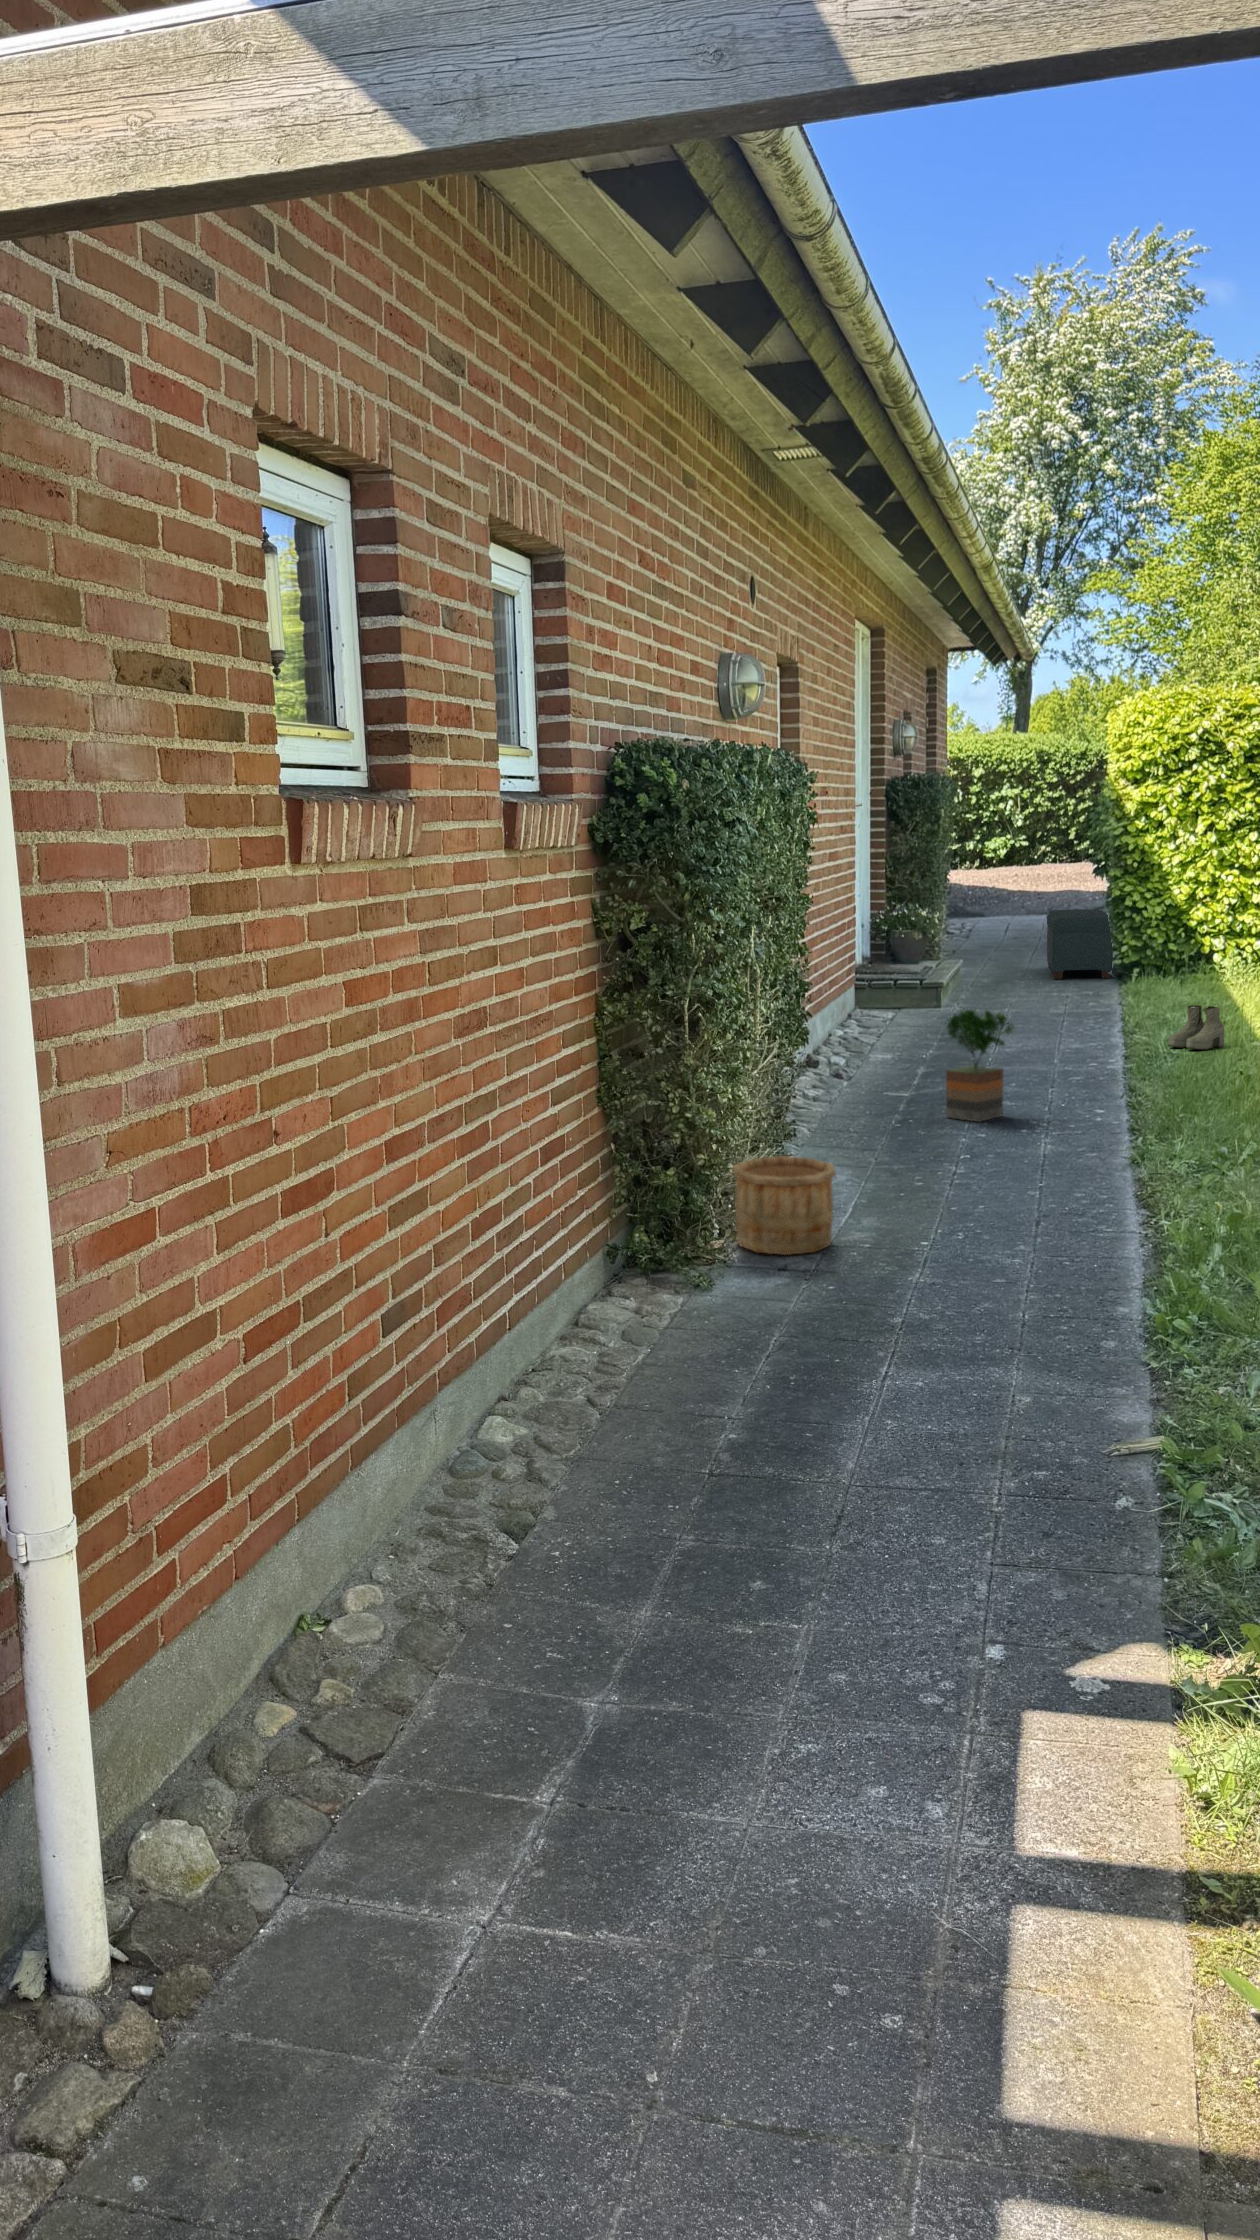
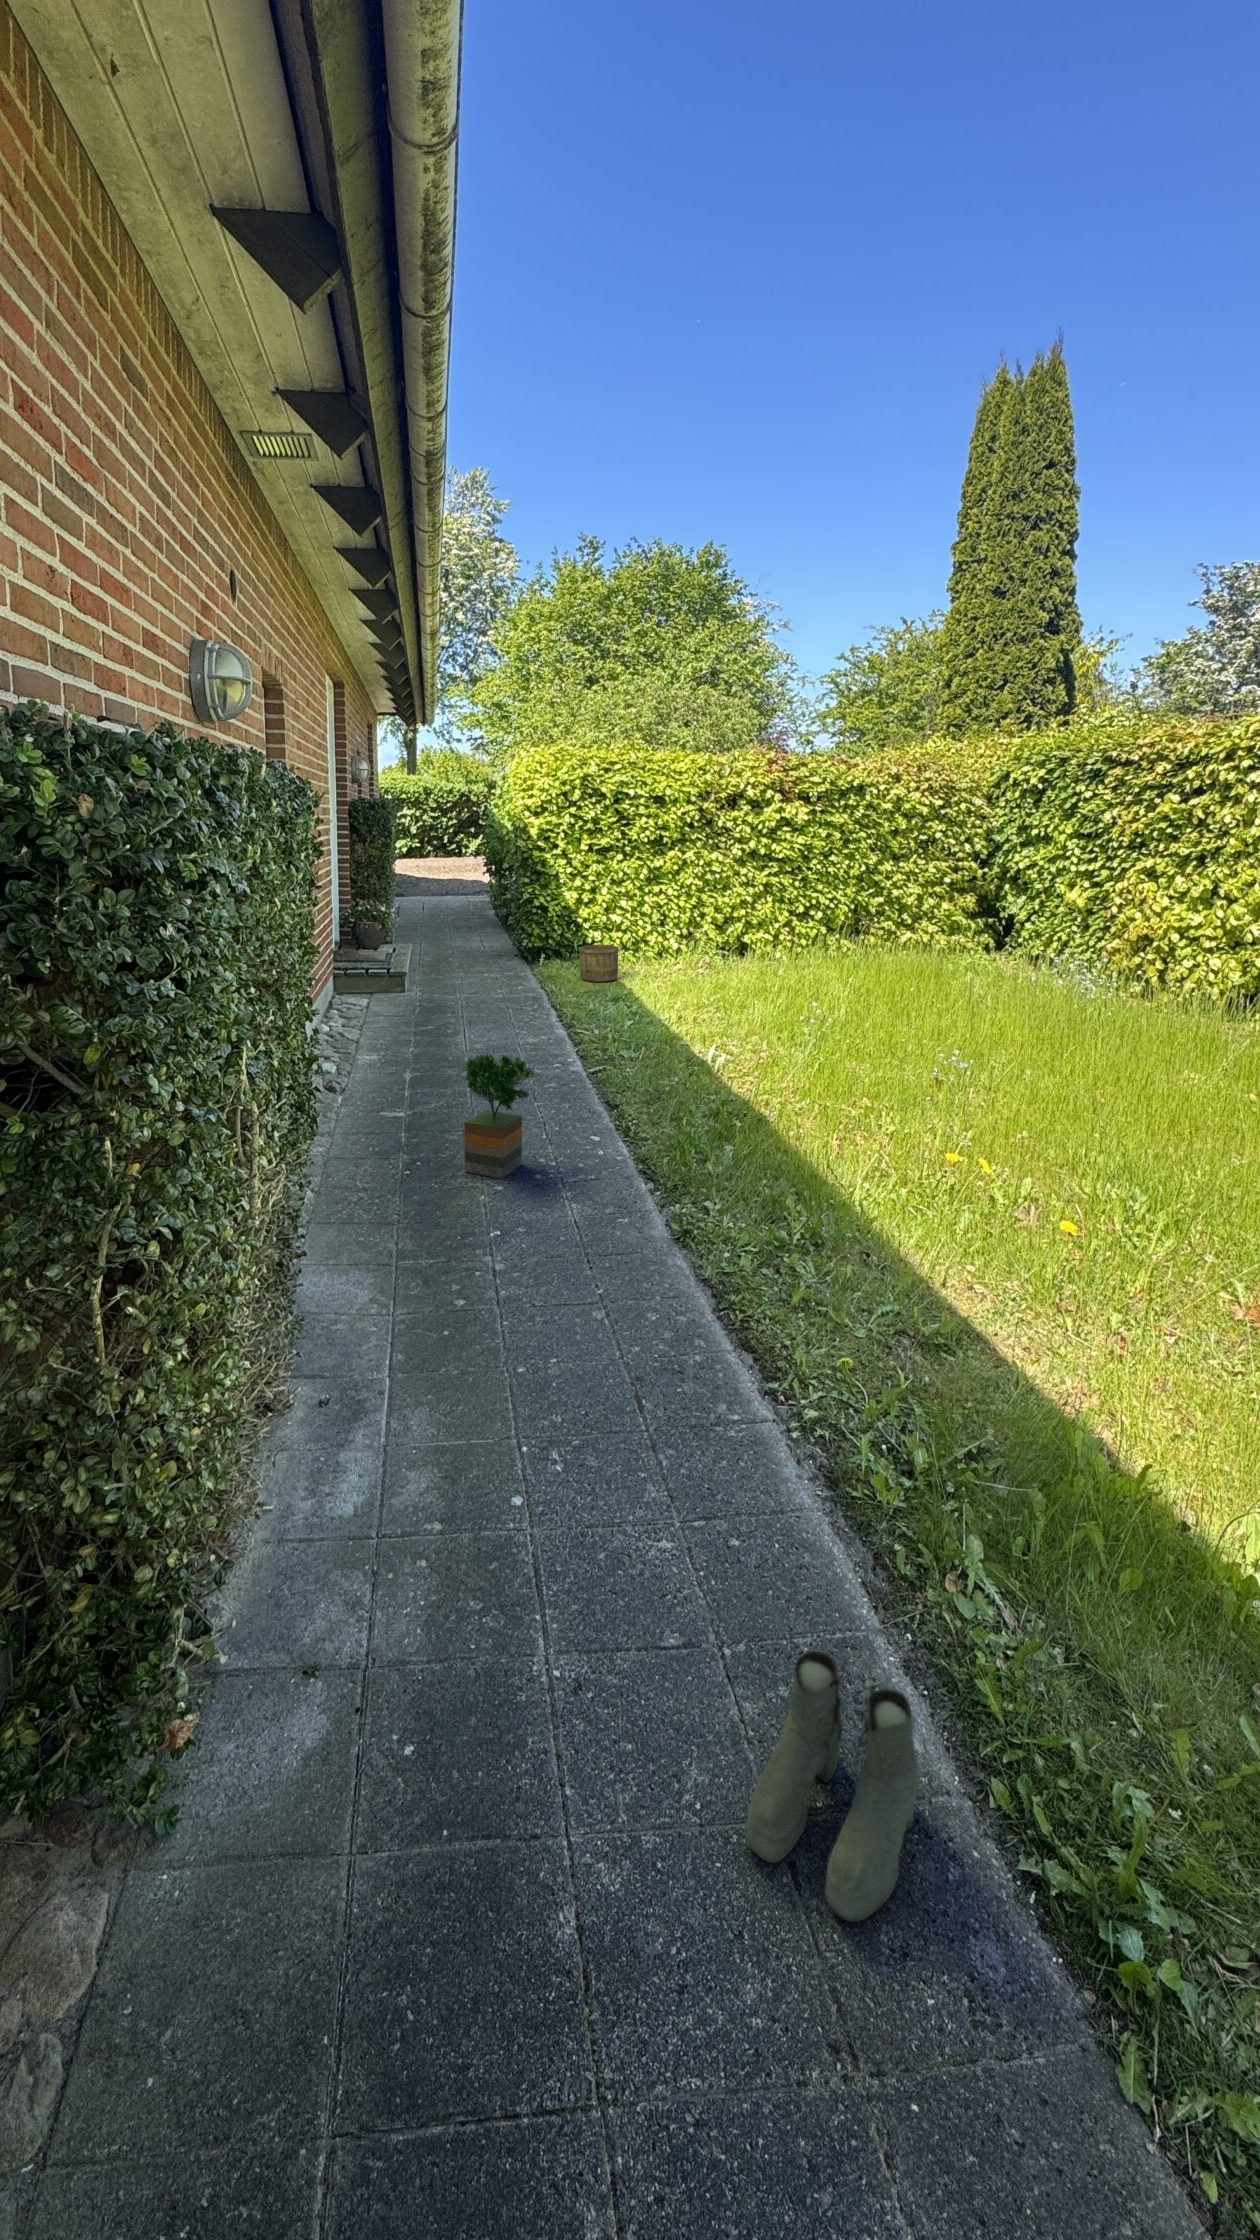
bench: present [1047,909,1113,979] -> none [464,903,517,957]
boots: present [1168,1005,1224,1050] -> present [745,1652,920,1922]
wooden bucket: present [733,1156,836,1255] -> present [579,944,619,982]

